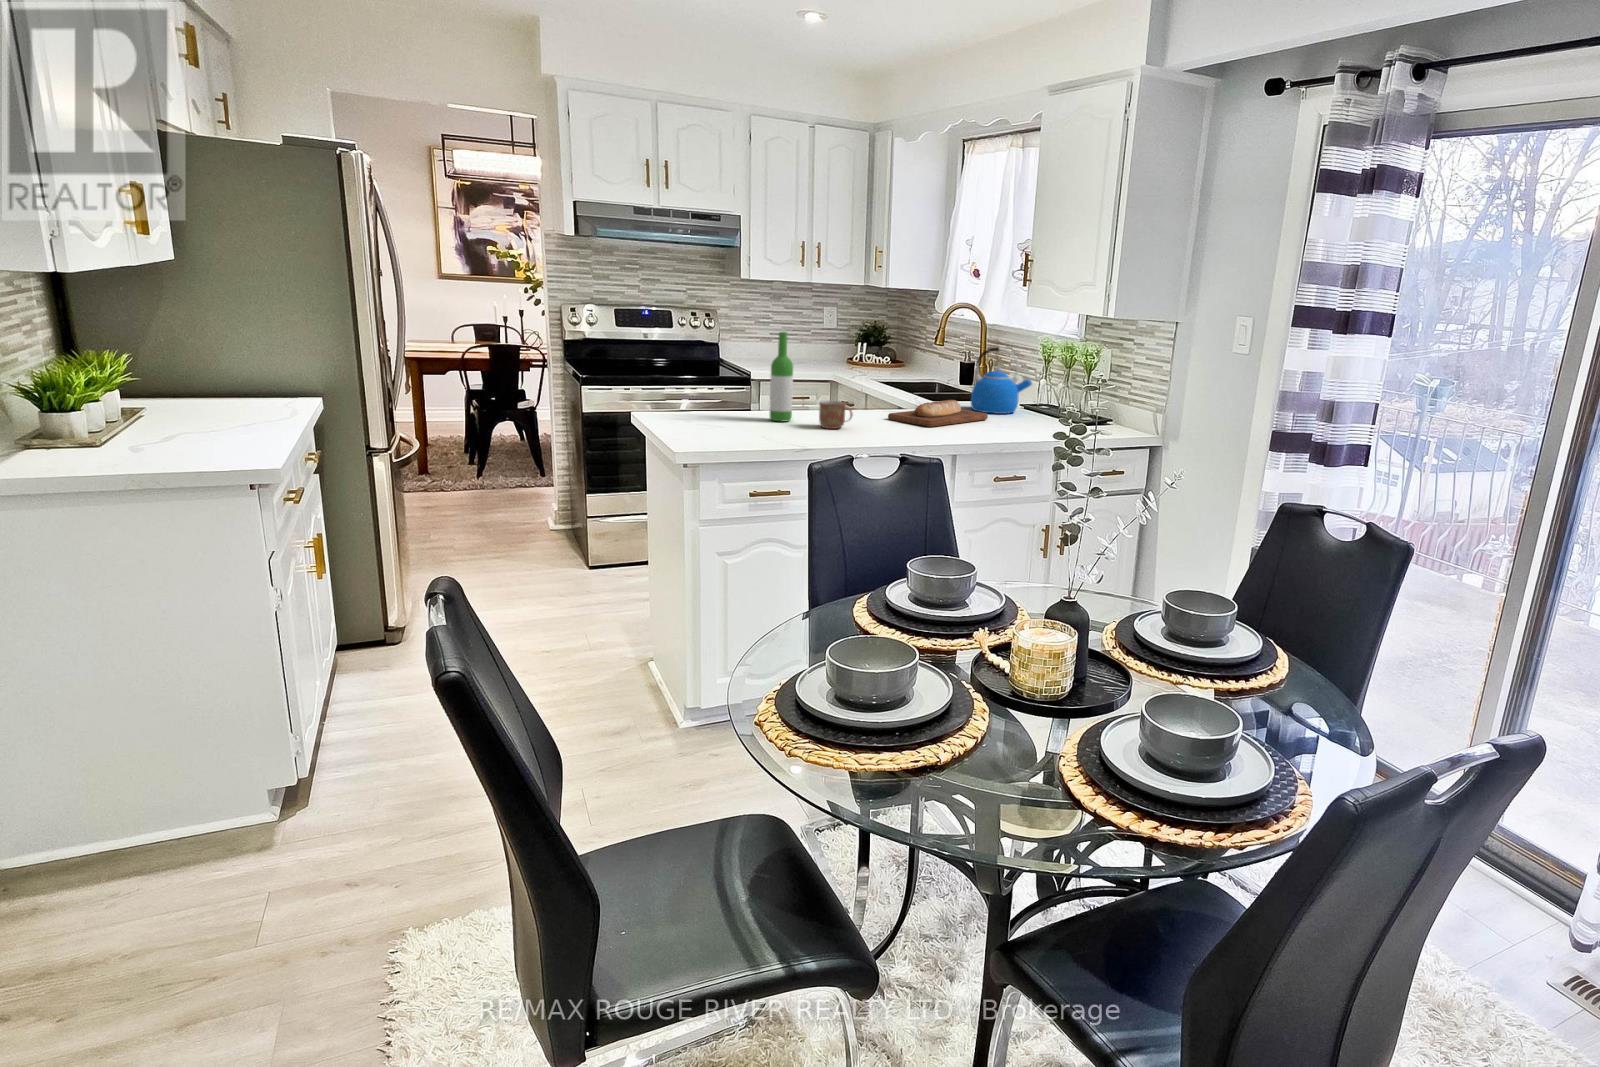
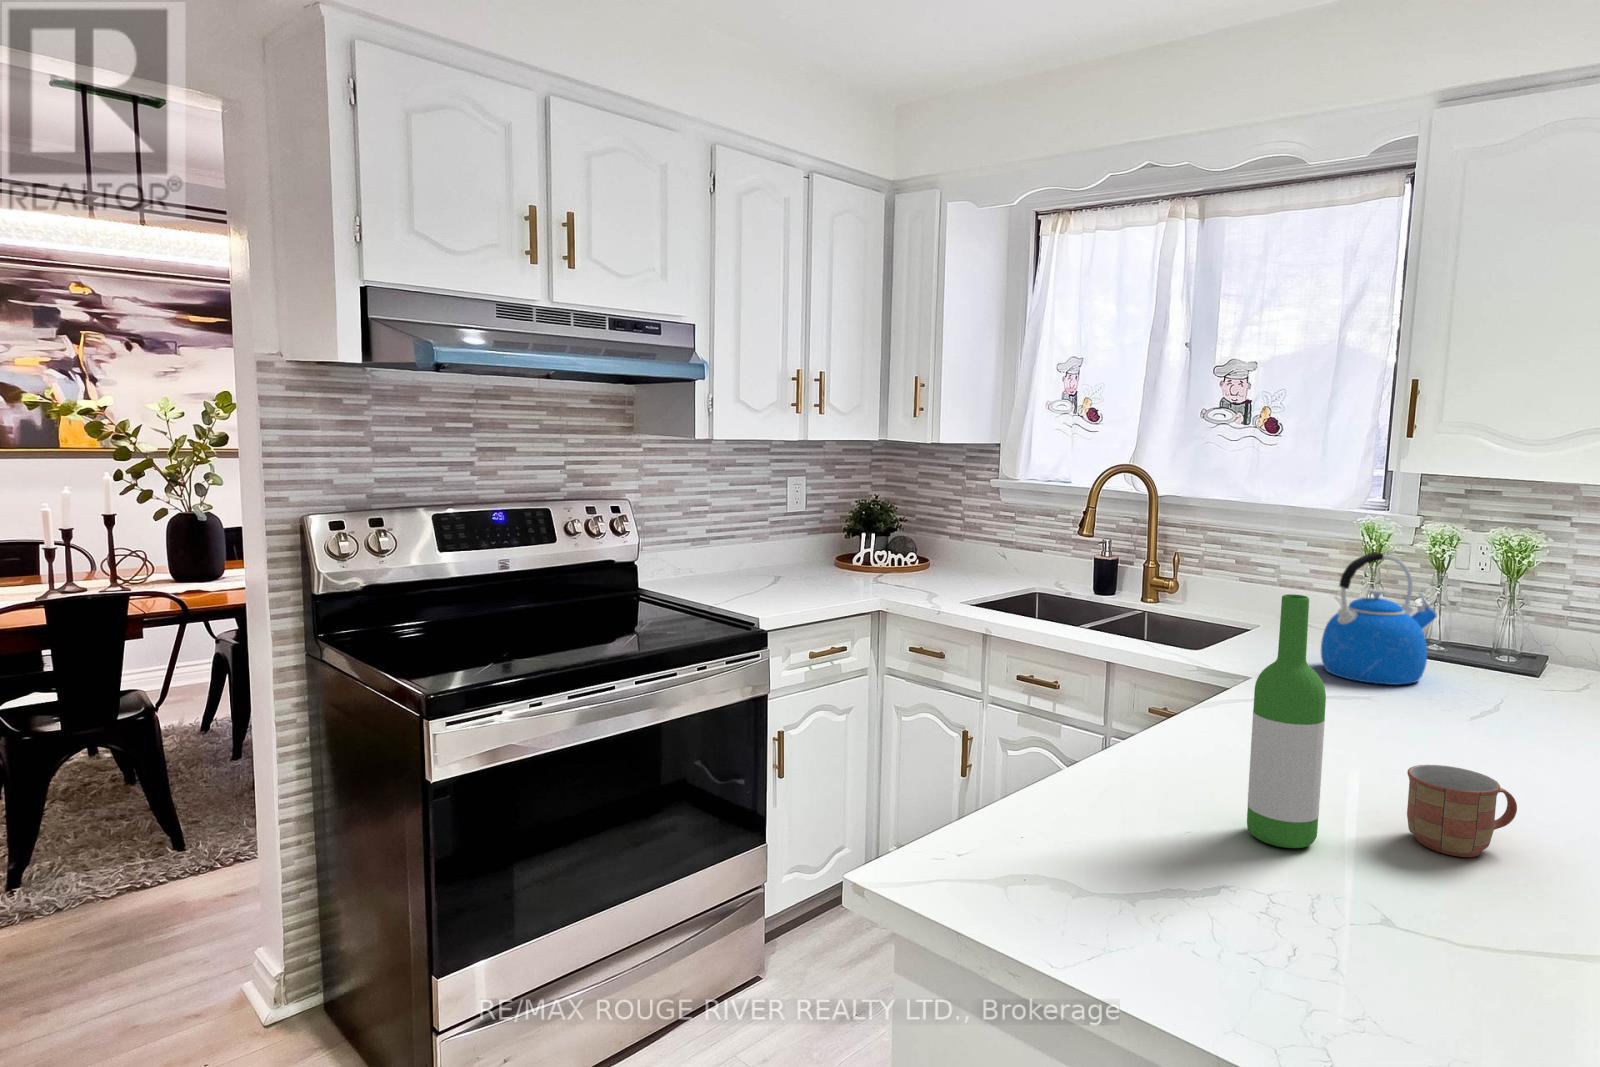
bread loaf: present [888,400,988,427] -> none [1346,679,1537,776]

